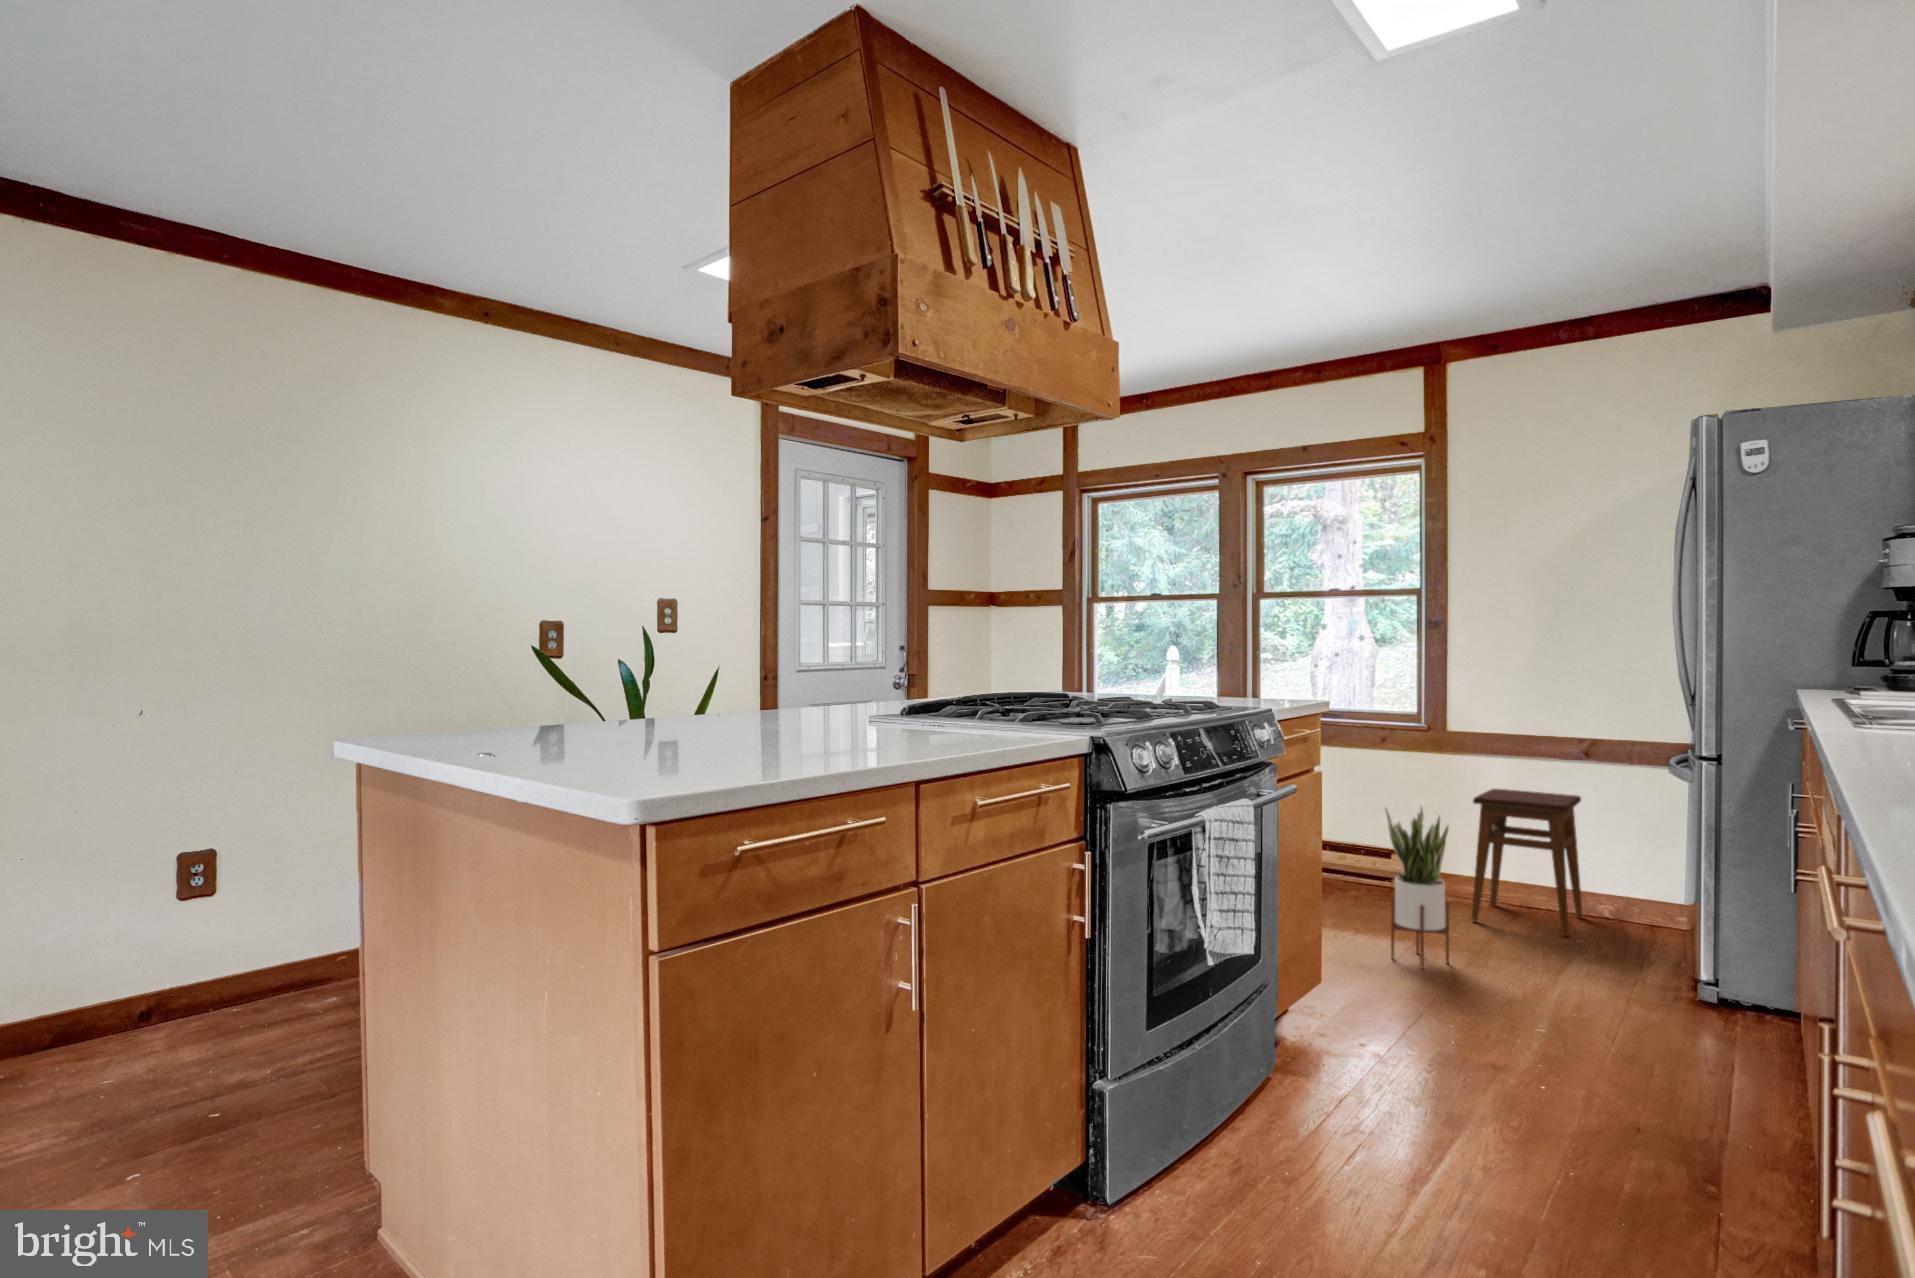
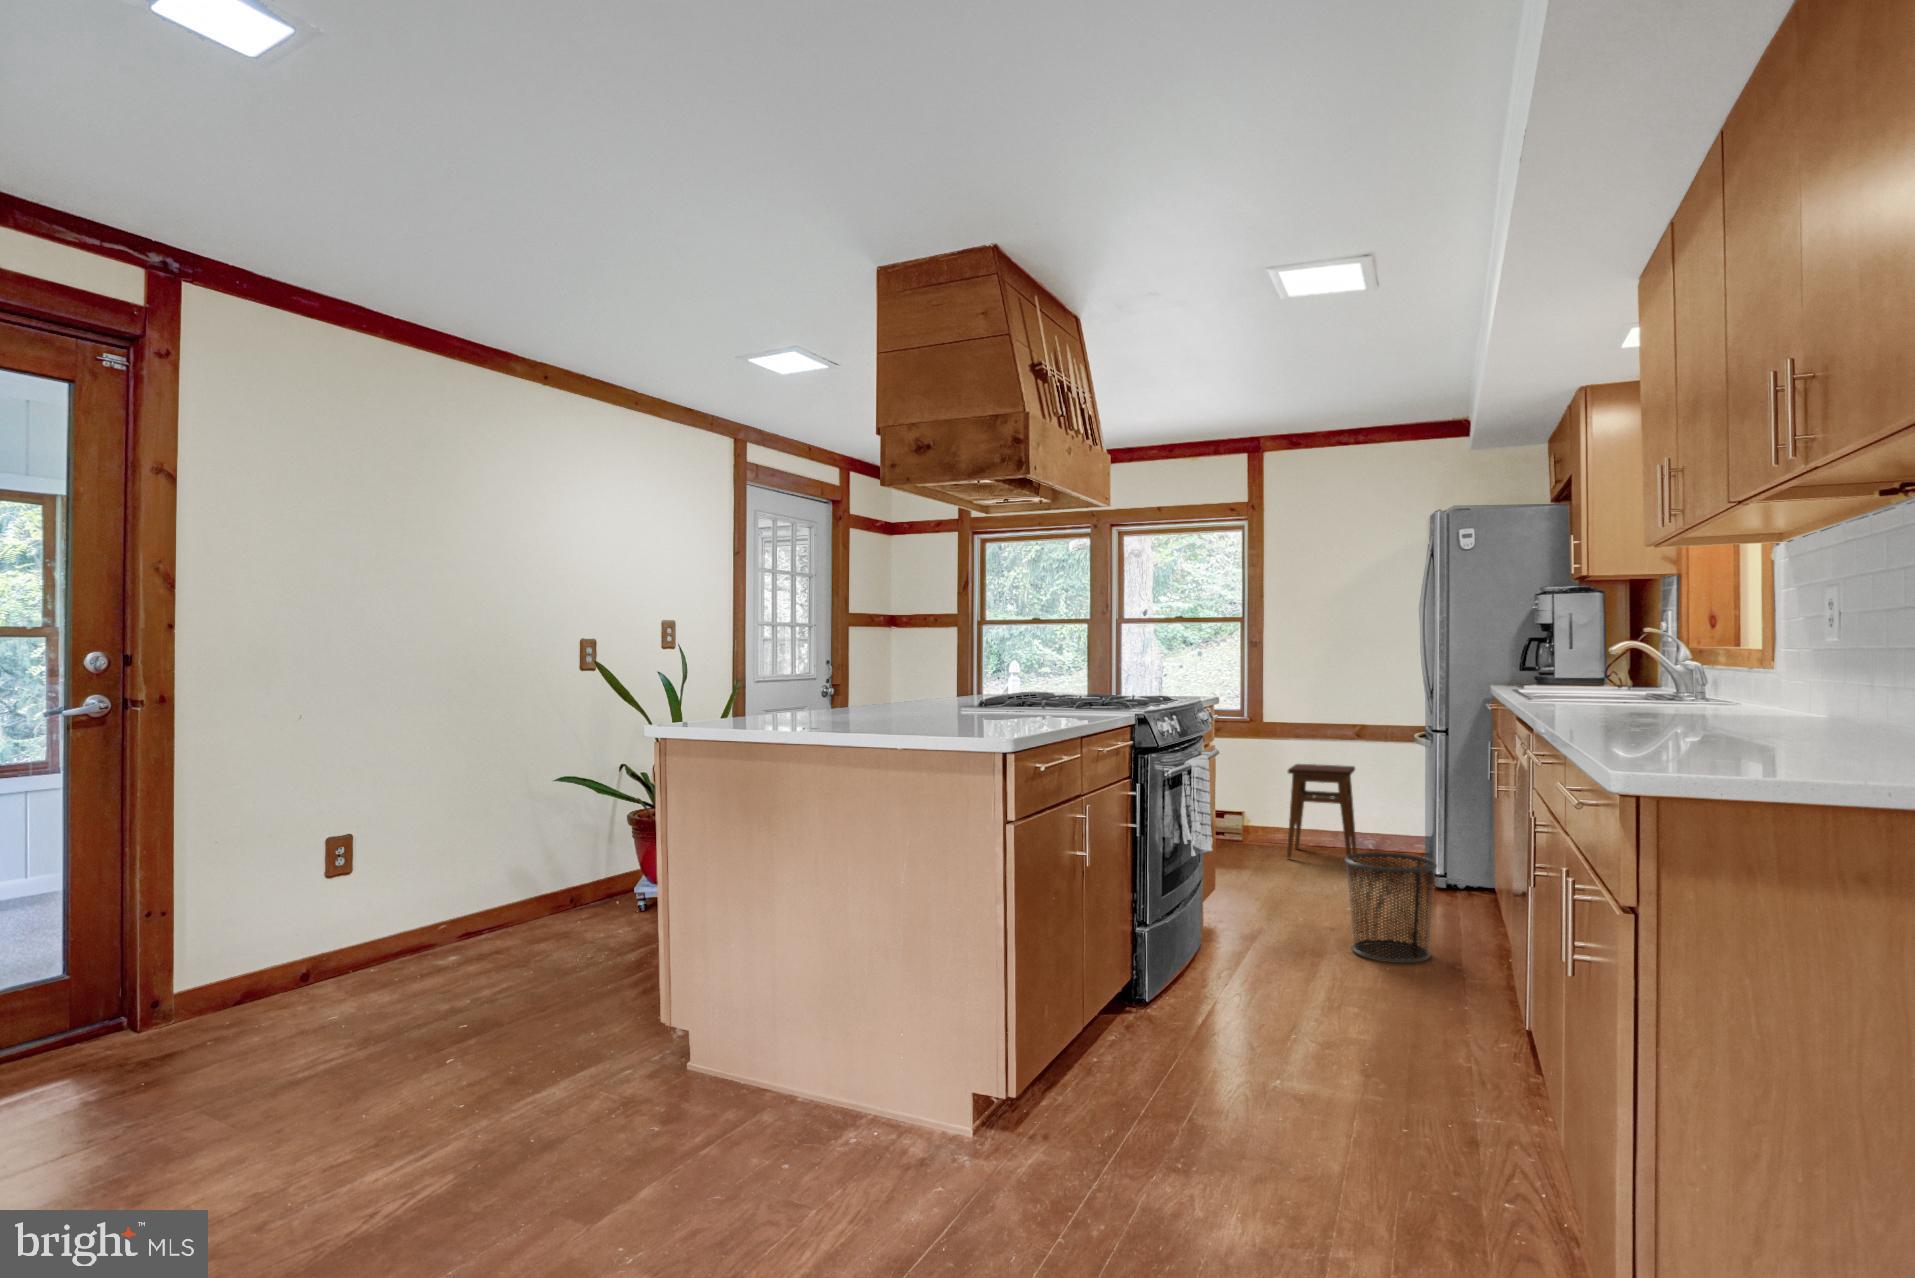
potted plant: present [1385,807,1449,969] -> none [1241,772,1283,886]
waste bin: none [1500,957,1668,1160] -> present [1345,852,1437,963]

